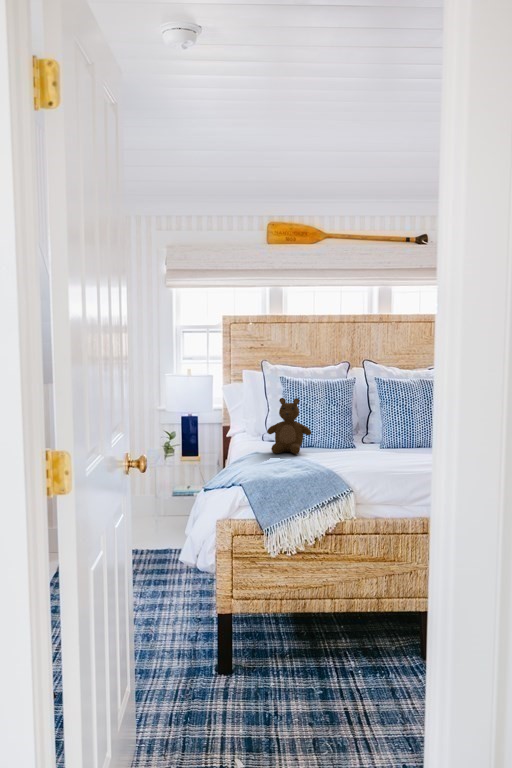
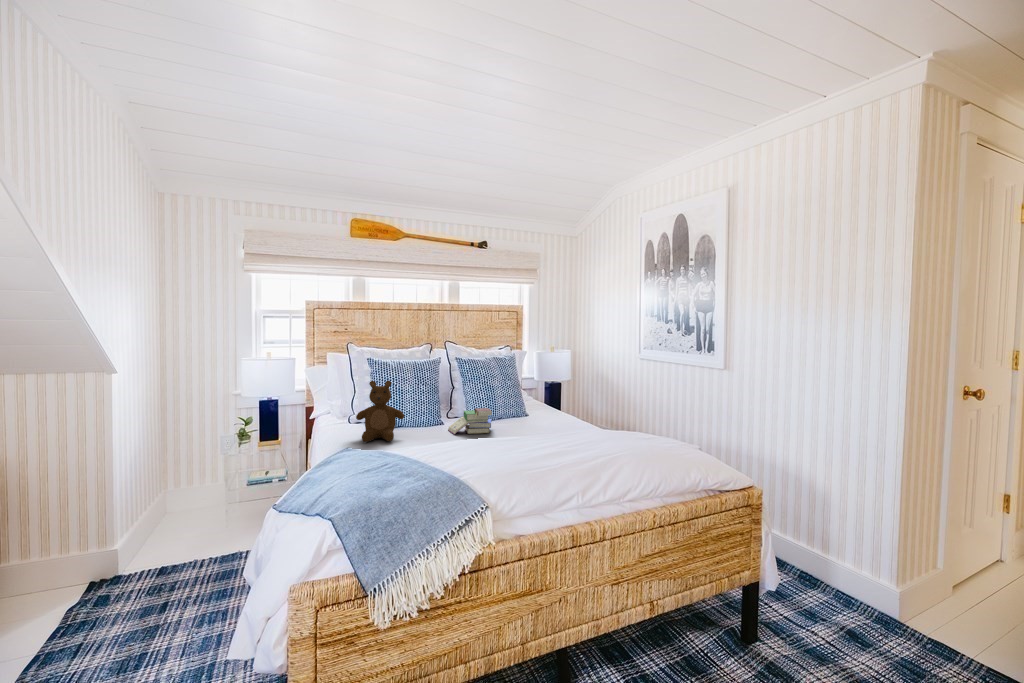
book: none [355,429,400,454] -> present [448,408,492,434]

